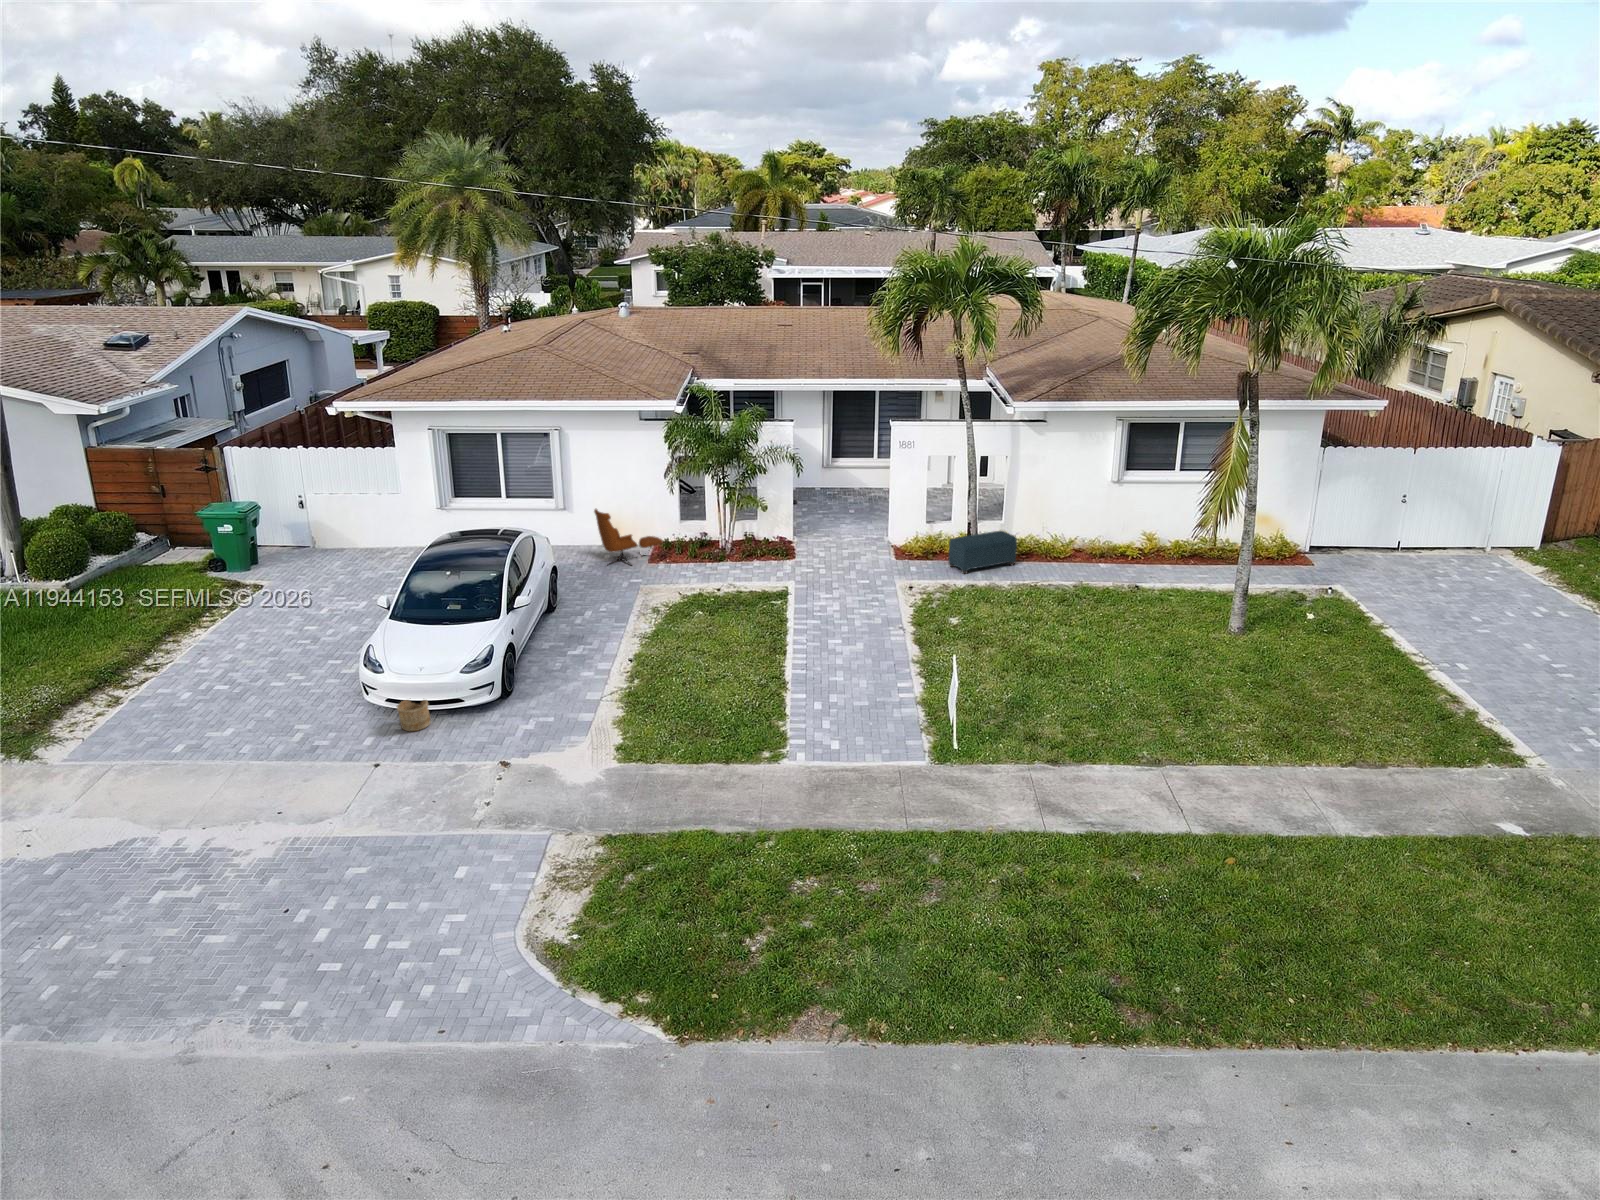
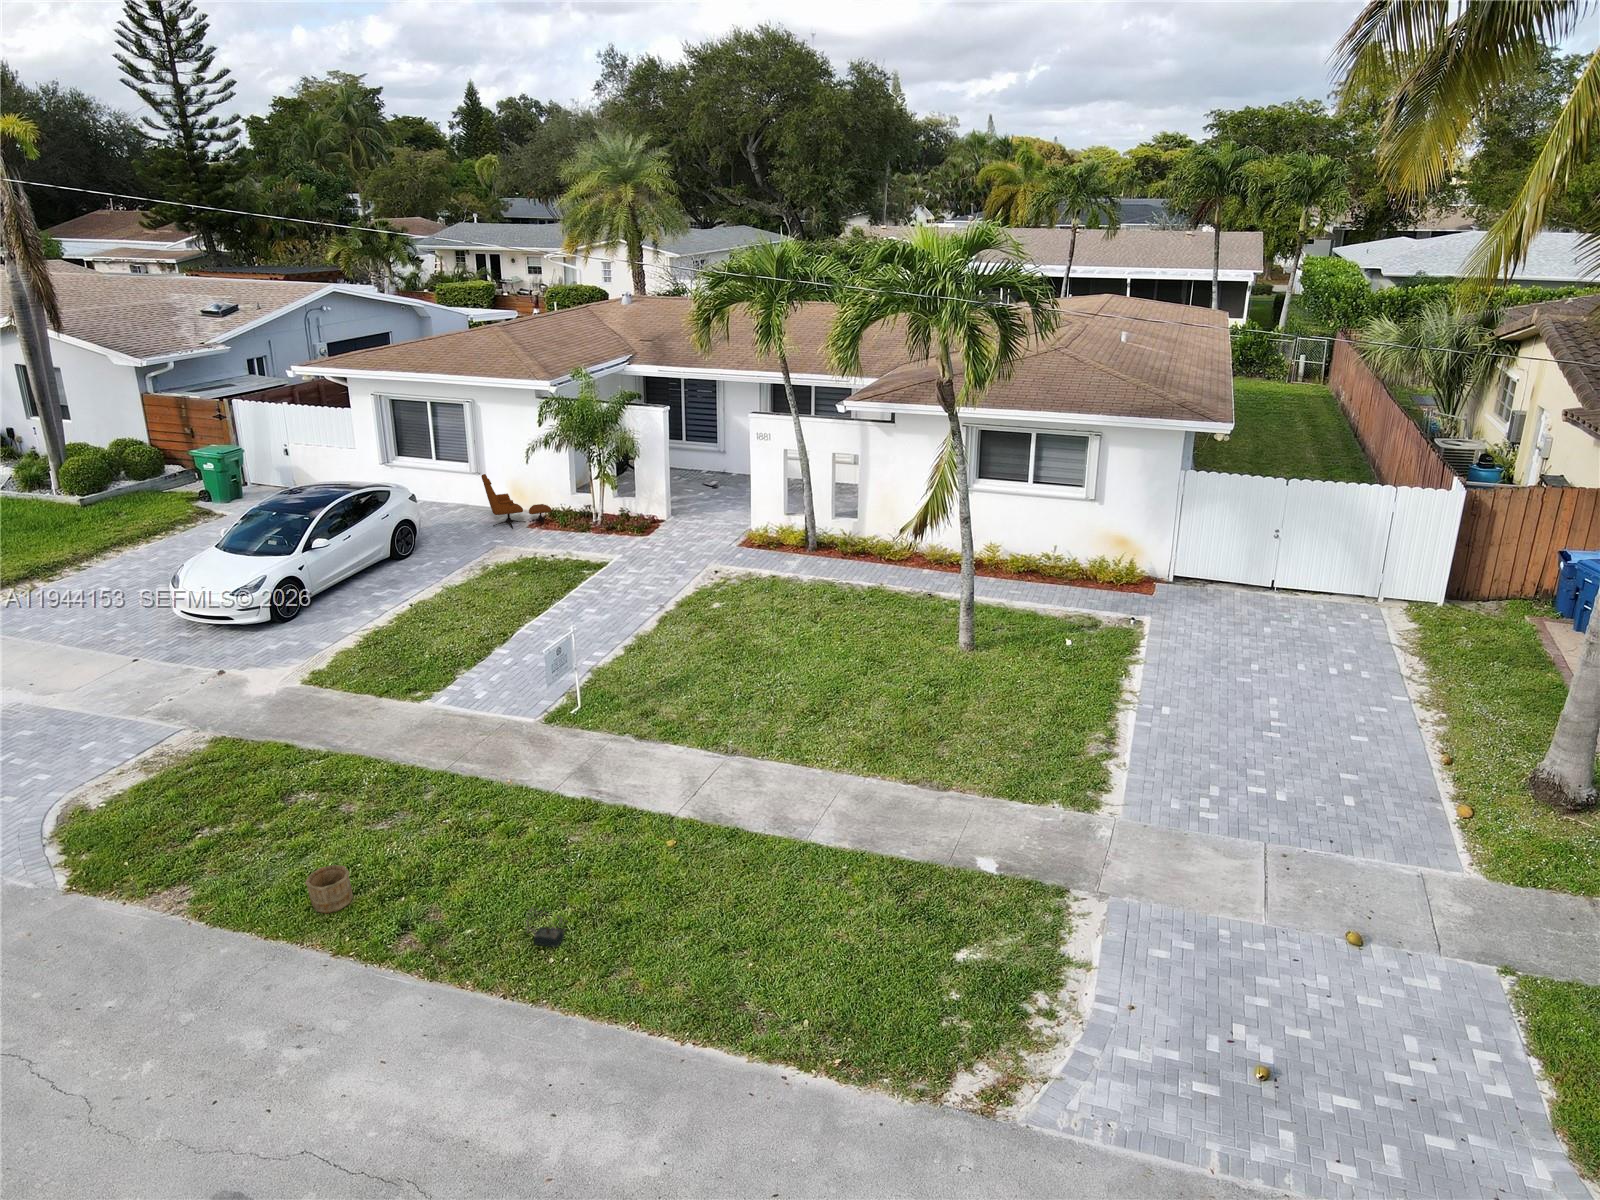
bench: present [948,531,1017,574] -> none [782,528,847,566]
wooden bucket: present [397,700,430,731] -> present [305,865,353,913]
decorative plant: none [1223,950,1271,993] -> present [526,909,564,947]

